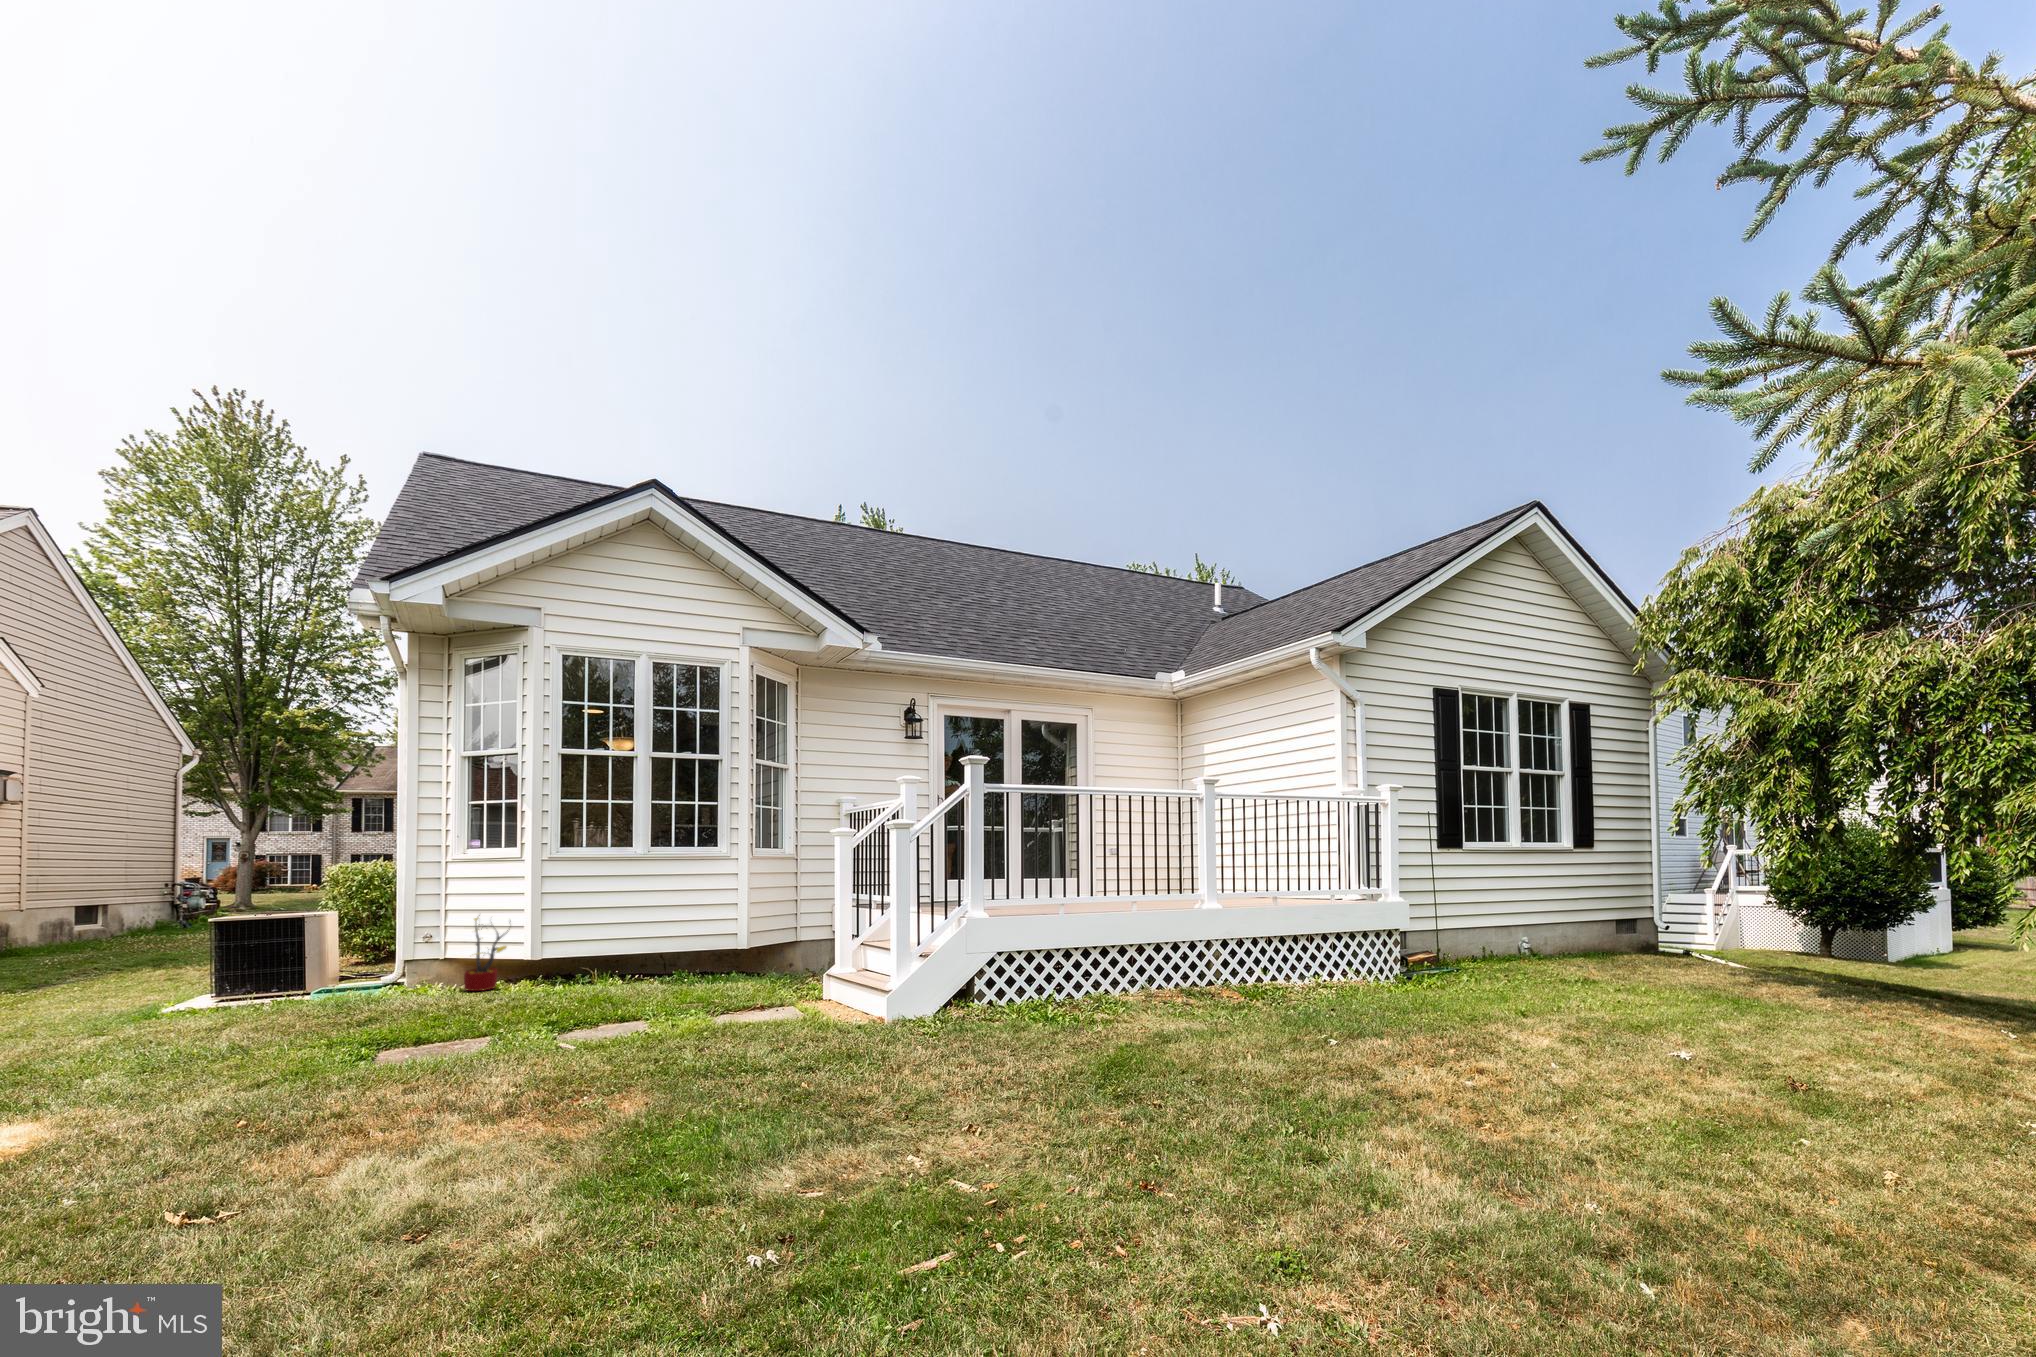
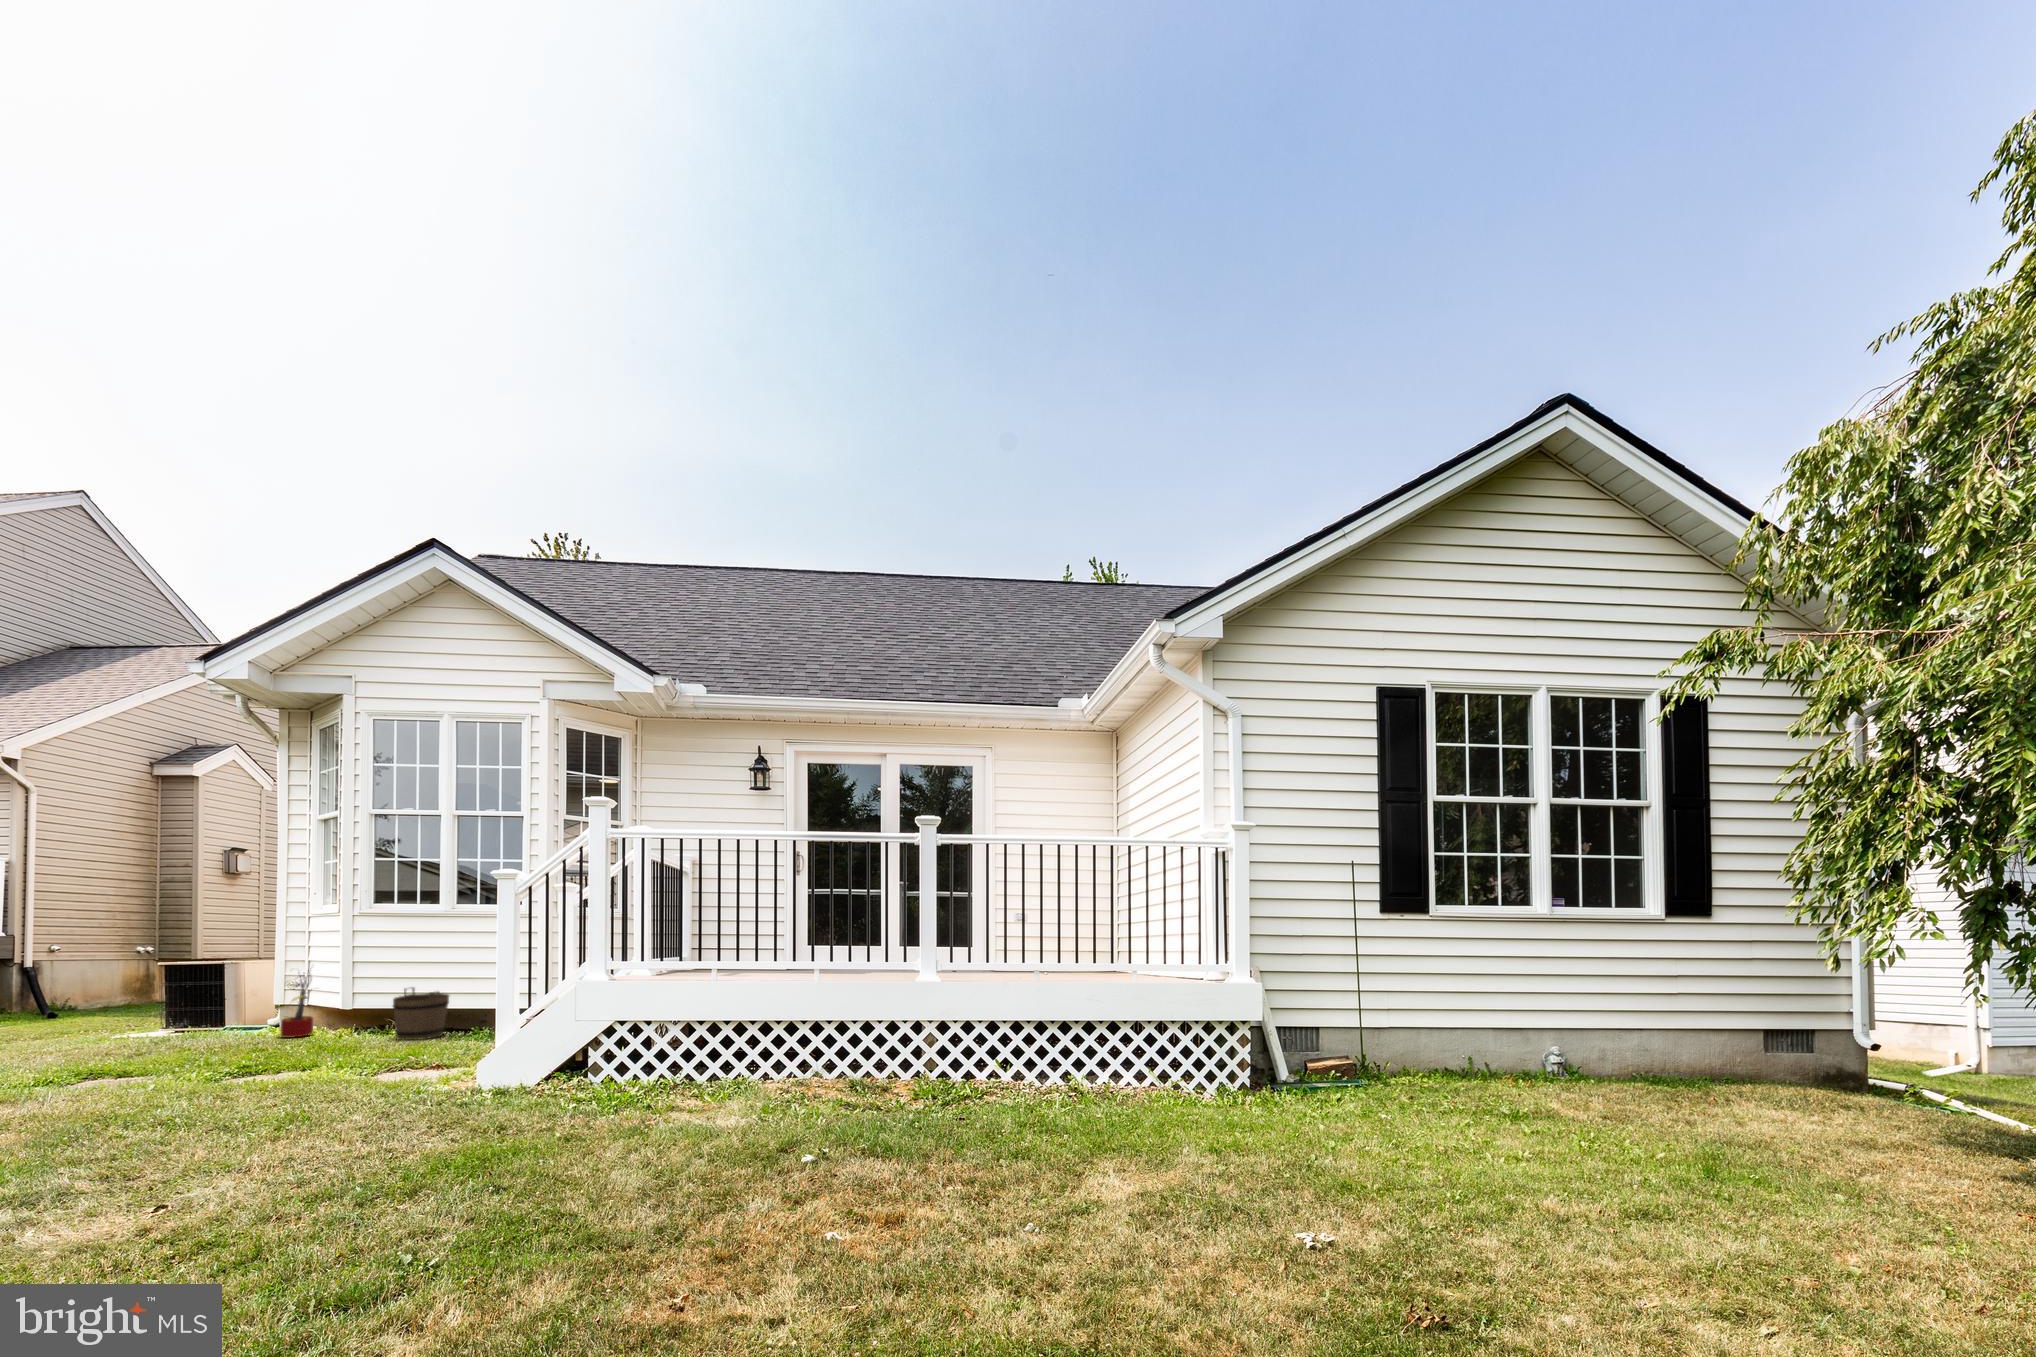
bucket: none [605,933,659,986] -> present [393,988,449,1040]

